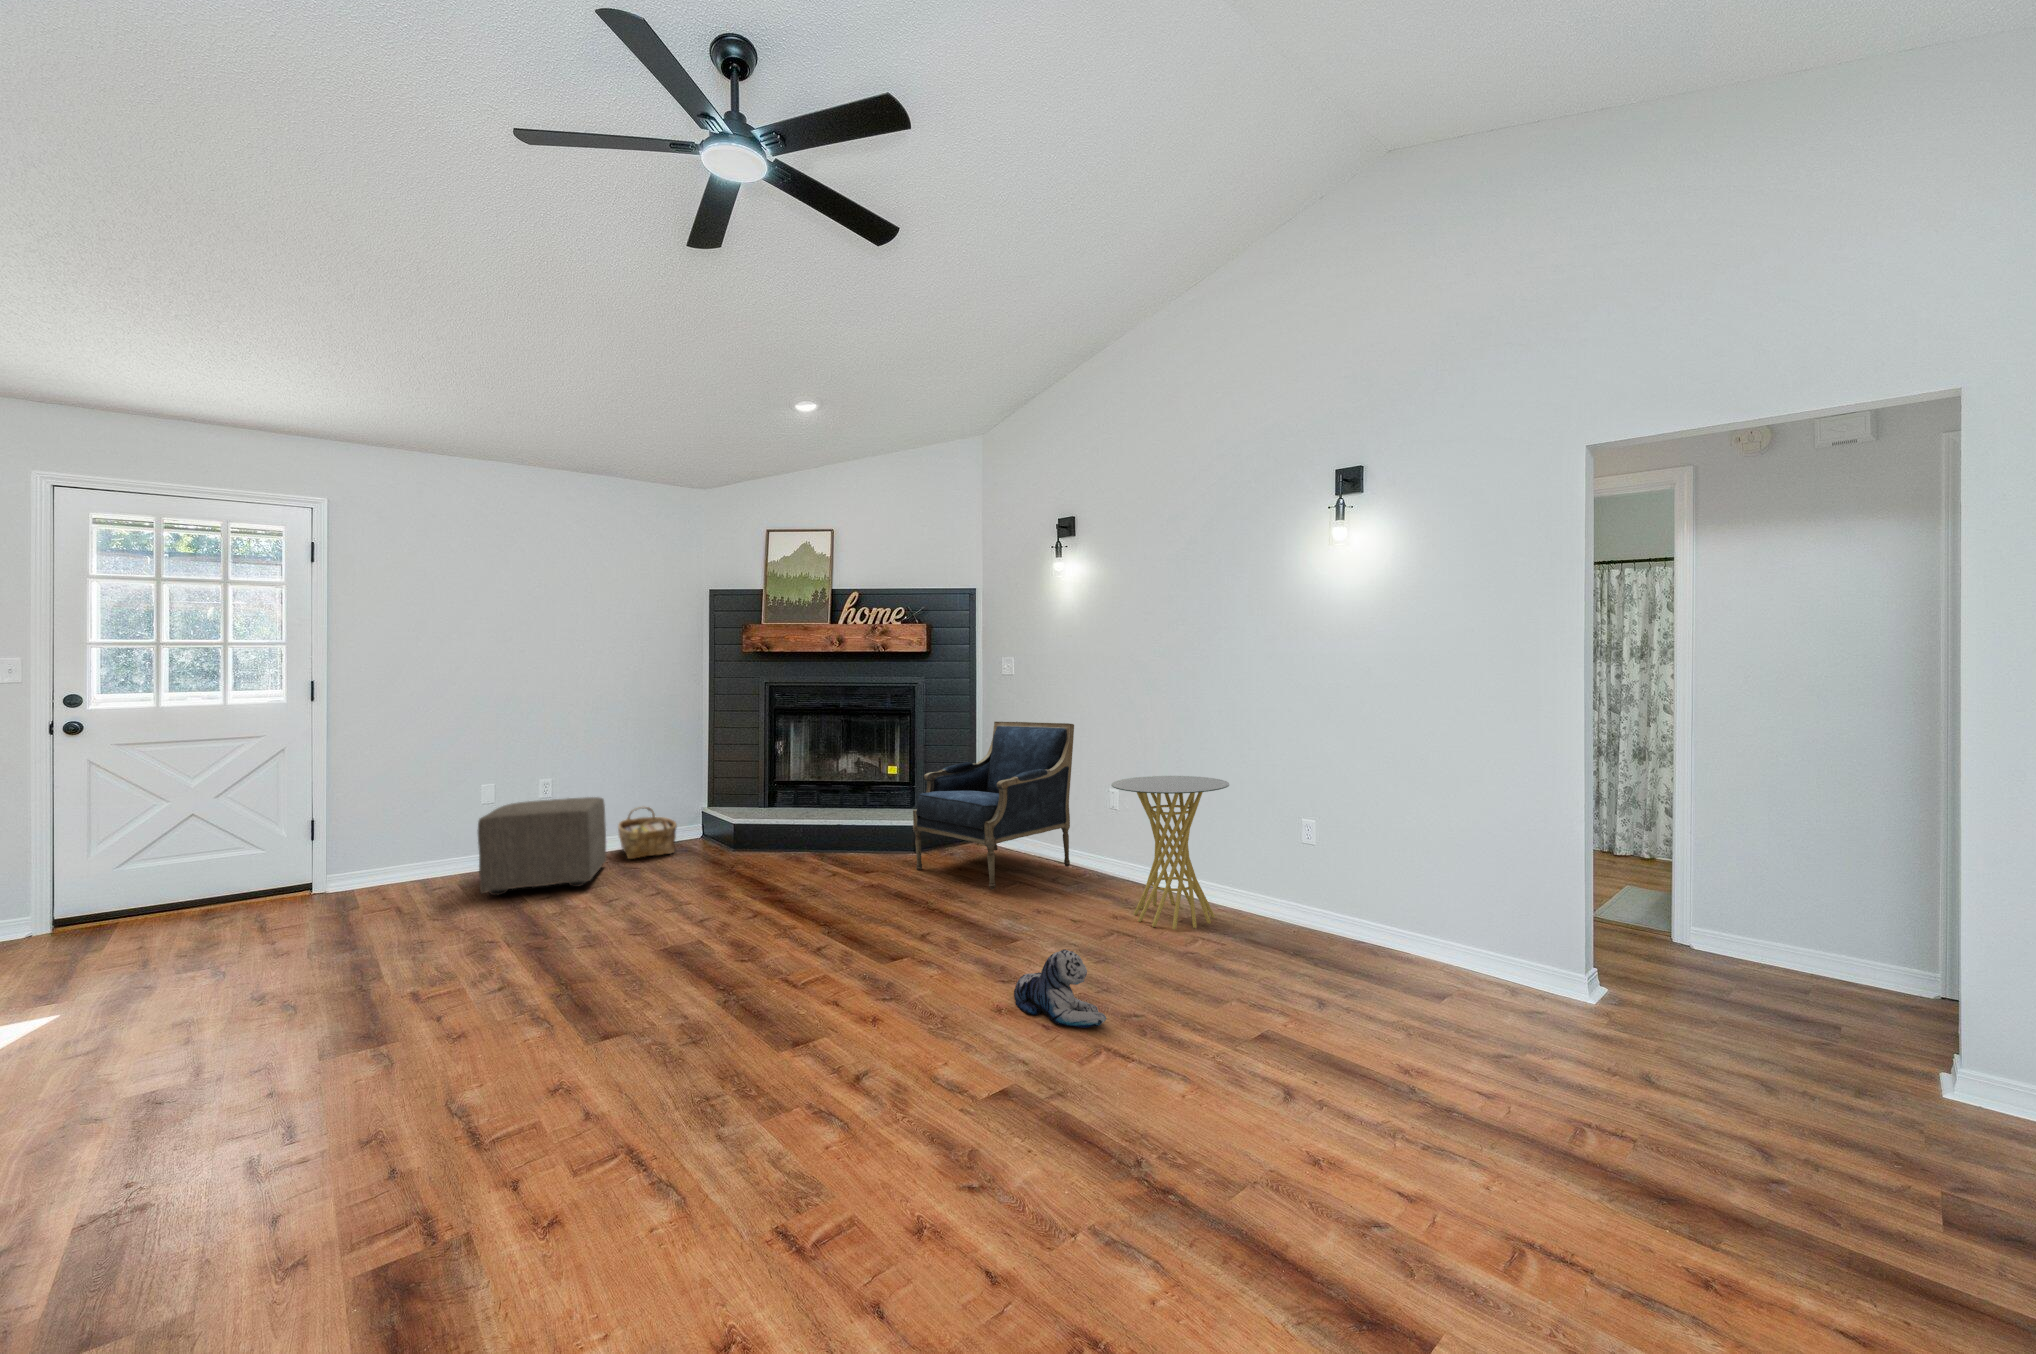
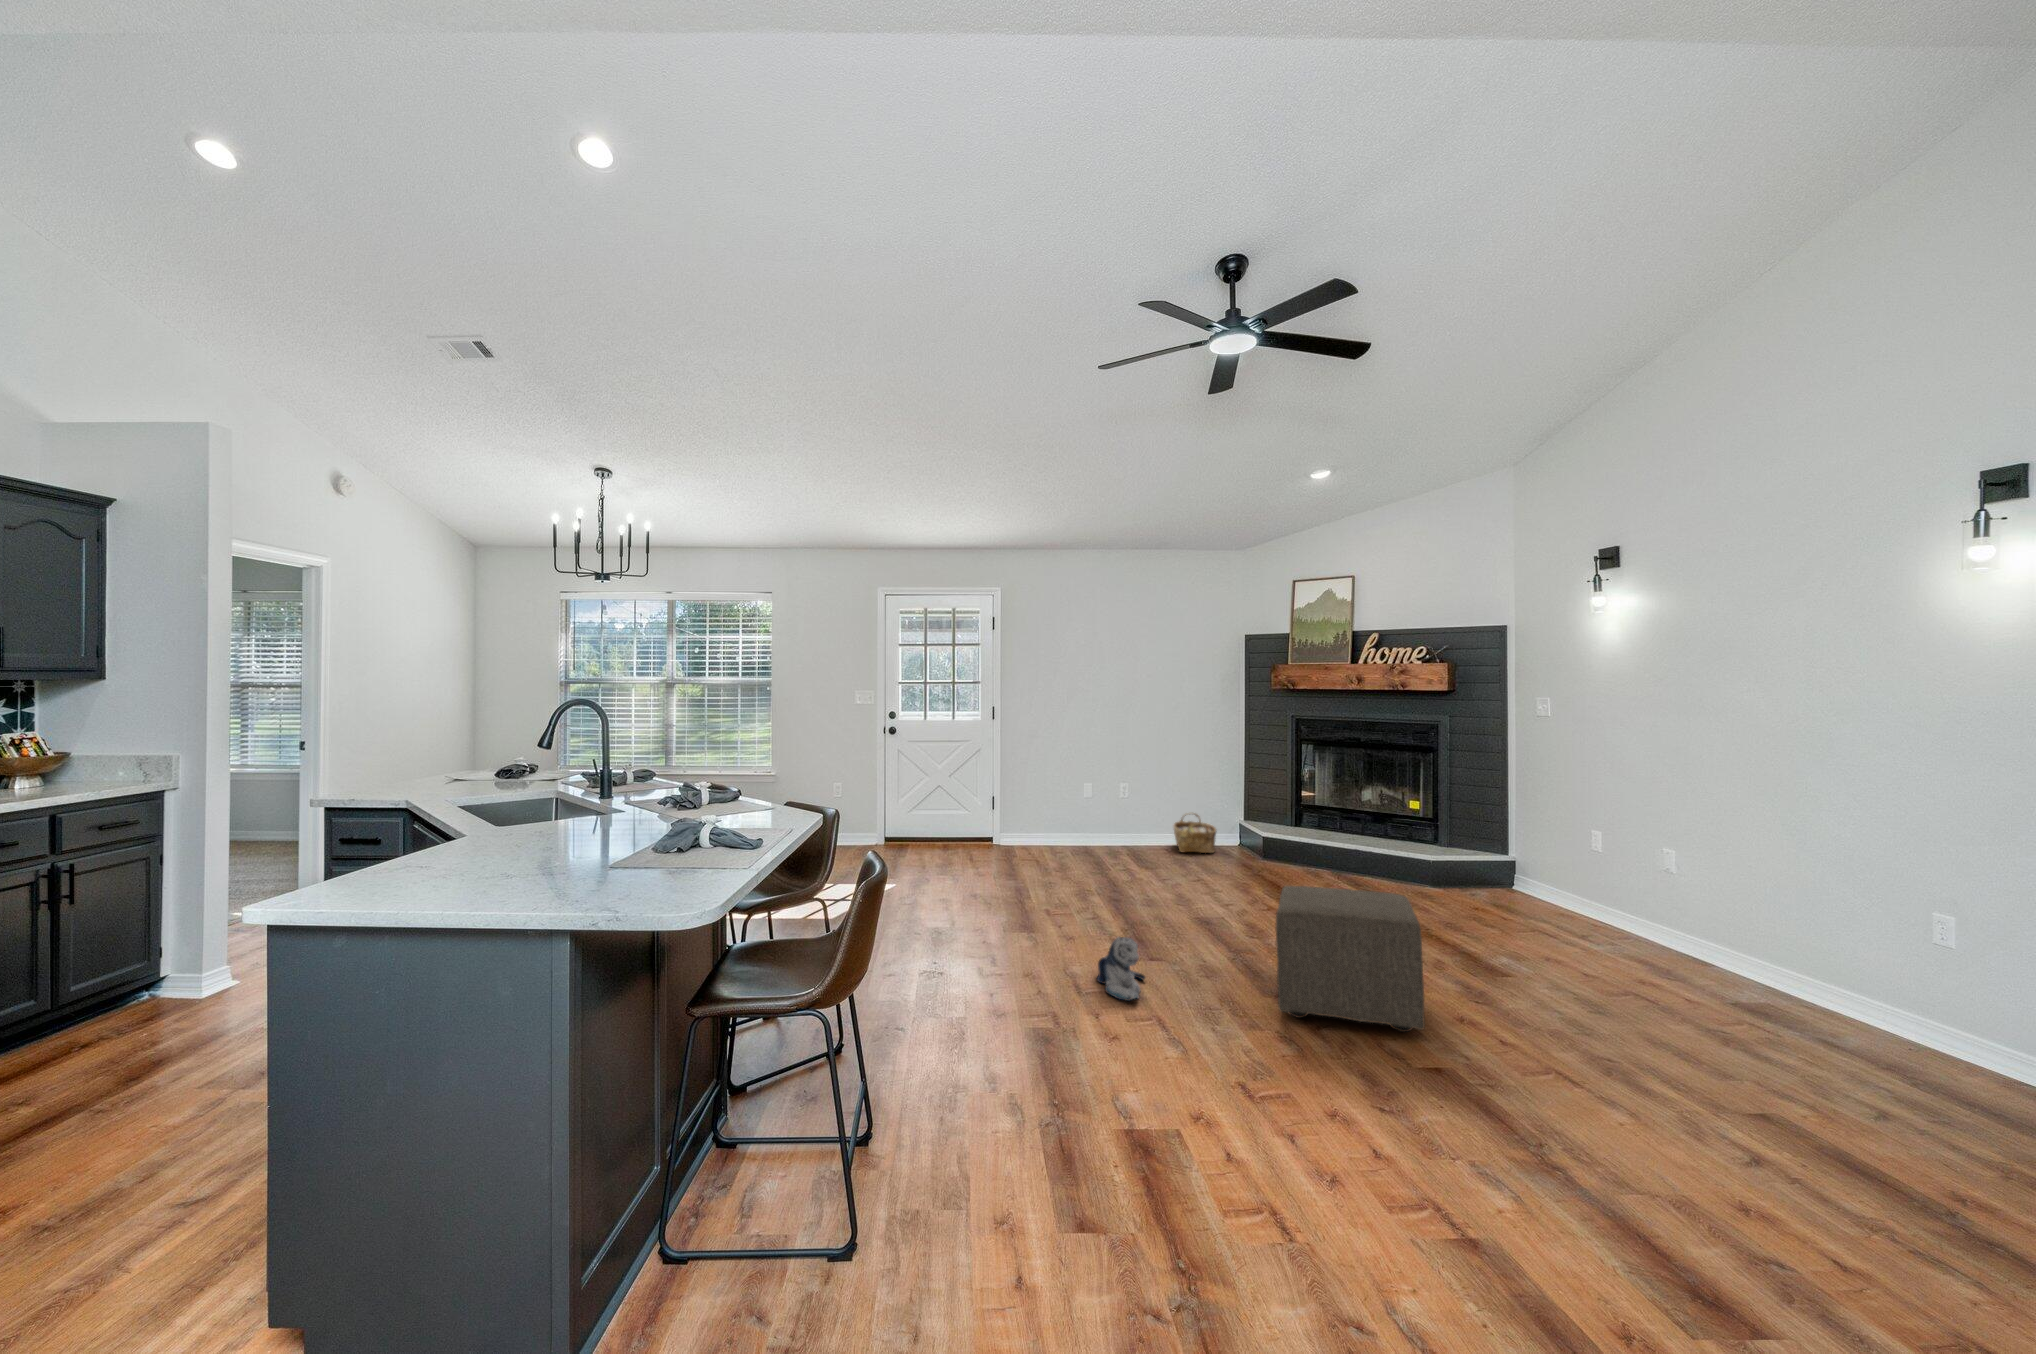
armchair: present [913,722,1074,890] -> none [1426,764,1626,933]
side table: present [1111,776,1229,929] -> none [1654,836,1843,1025]
ottoman: present [478,797,607,895] -> present [1275,886,1425,1032]
plush toy: present [1014,949,1107,1028] -> present [1097,937,1145,1001]

